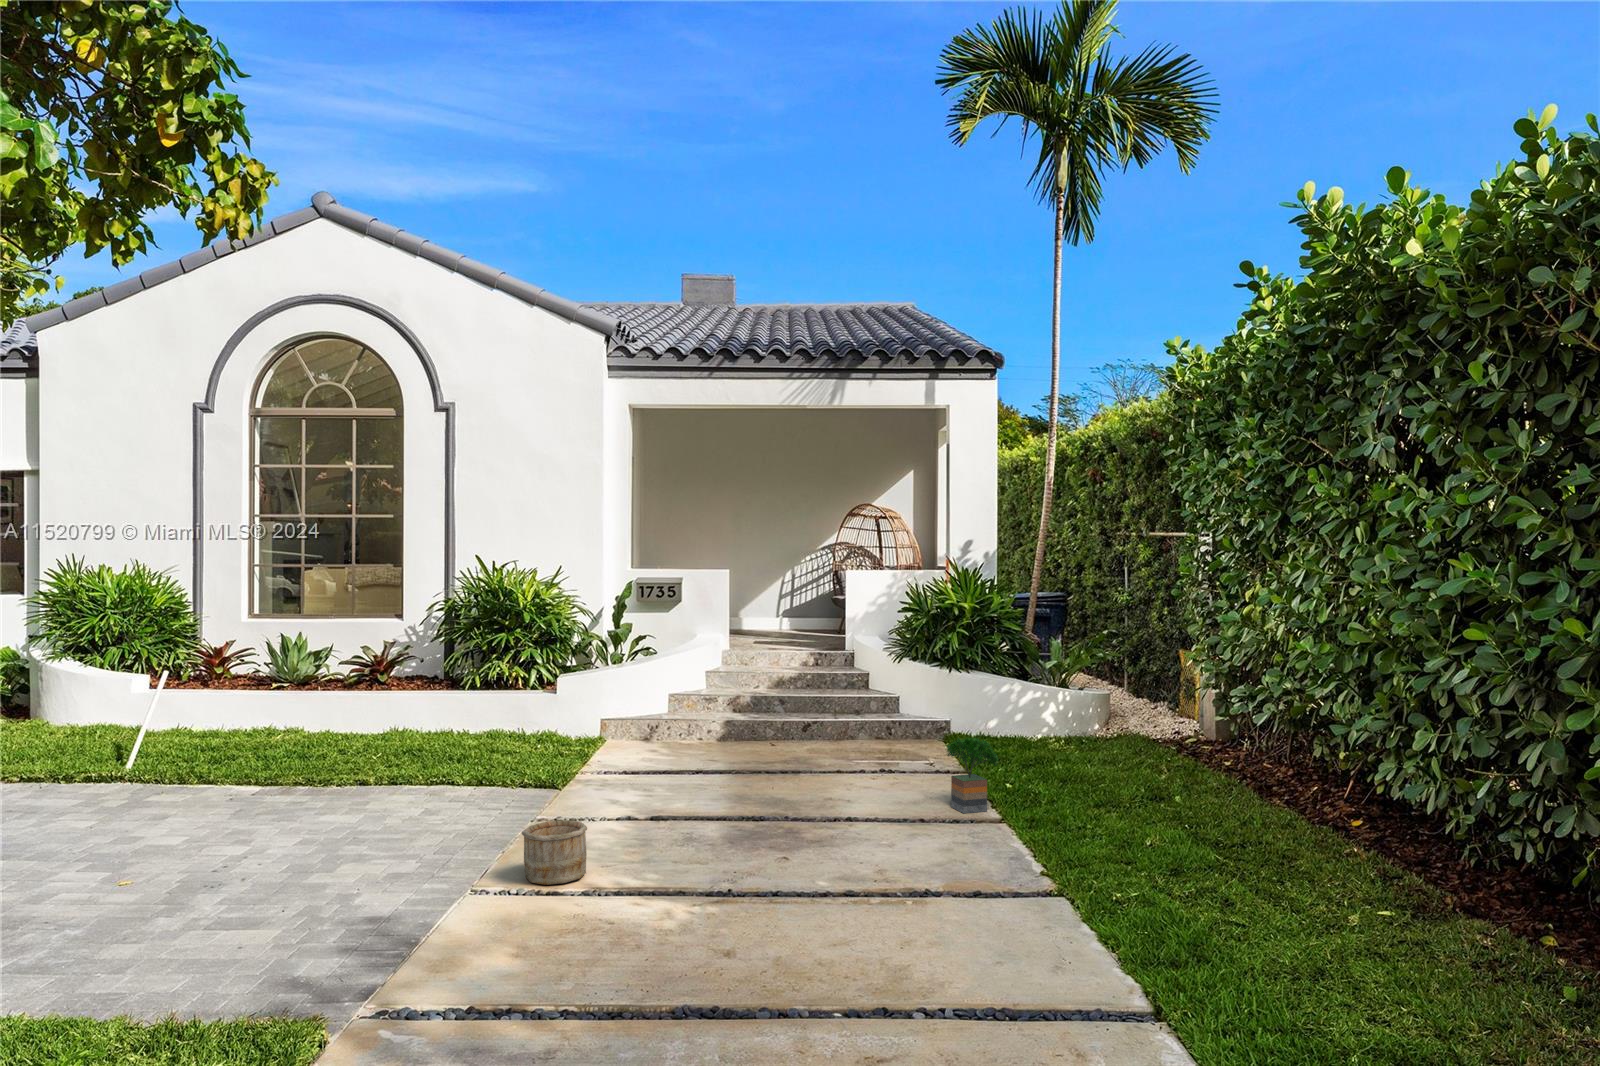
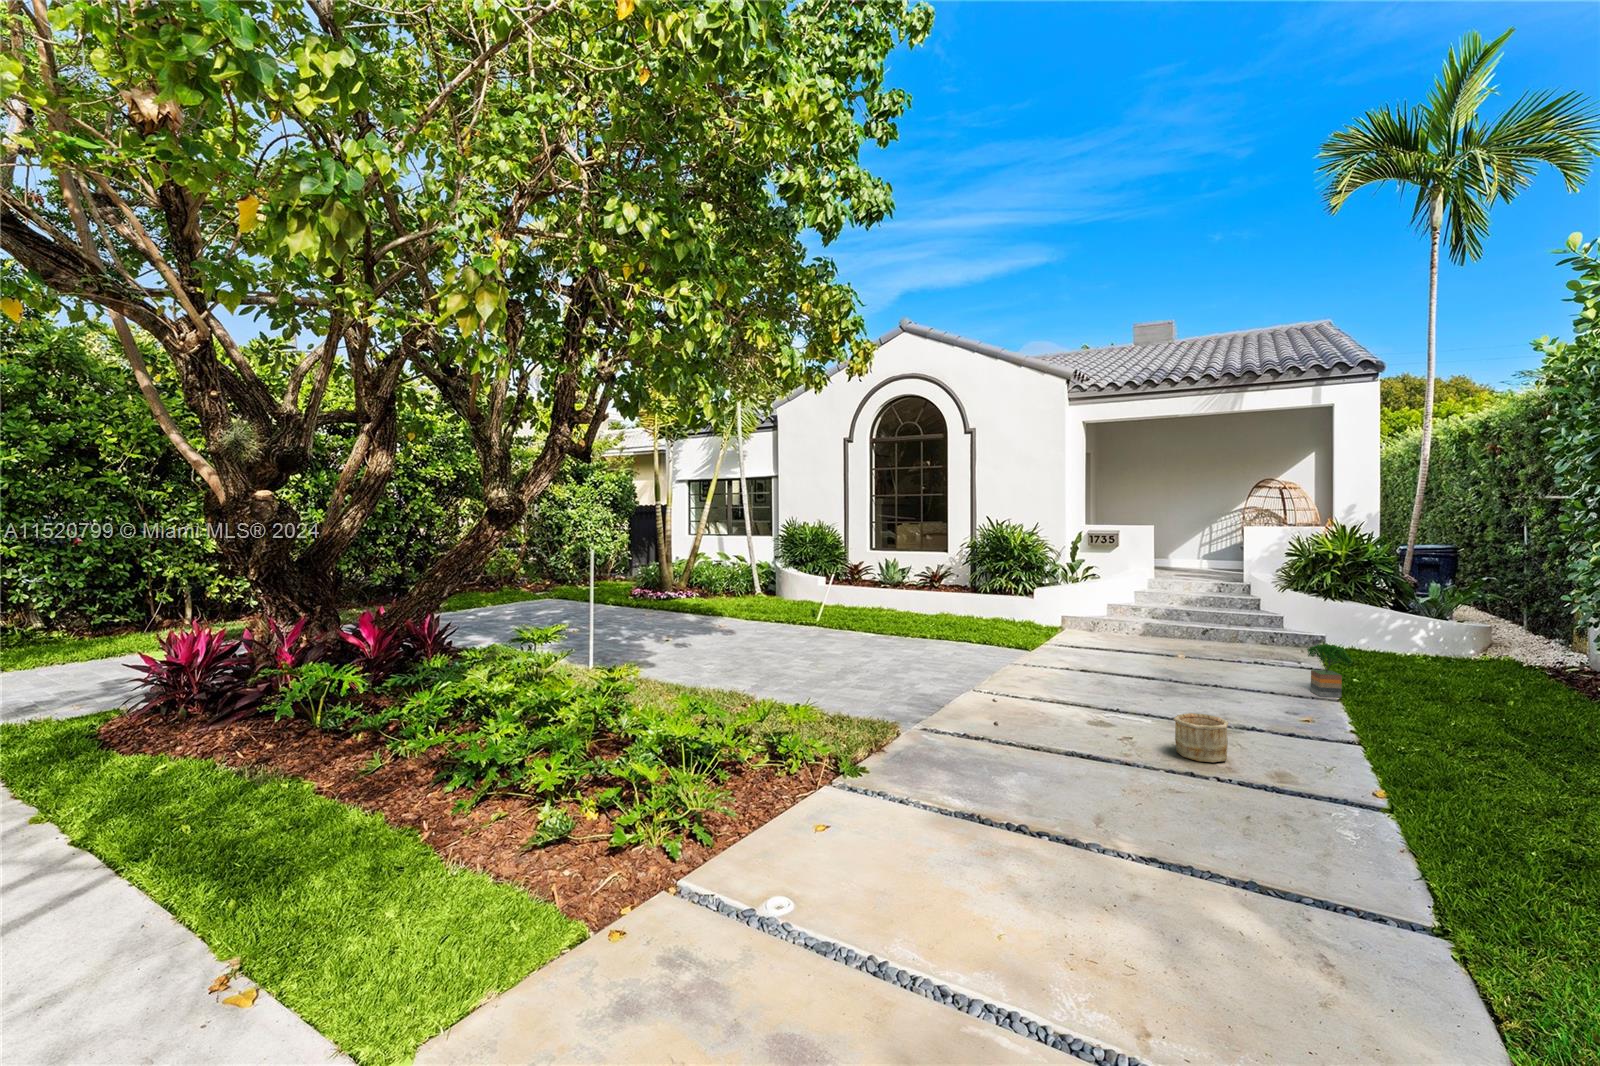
wooden bucket: present [522,820,587,885] -> present [1173,713,1228,762]

